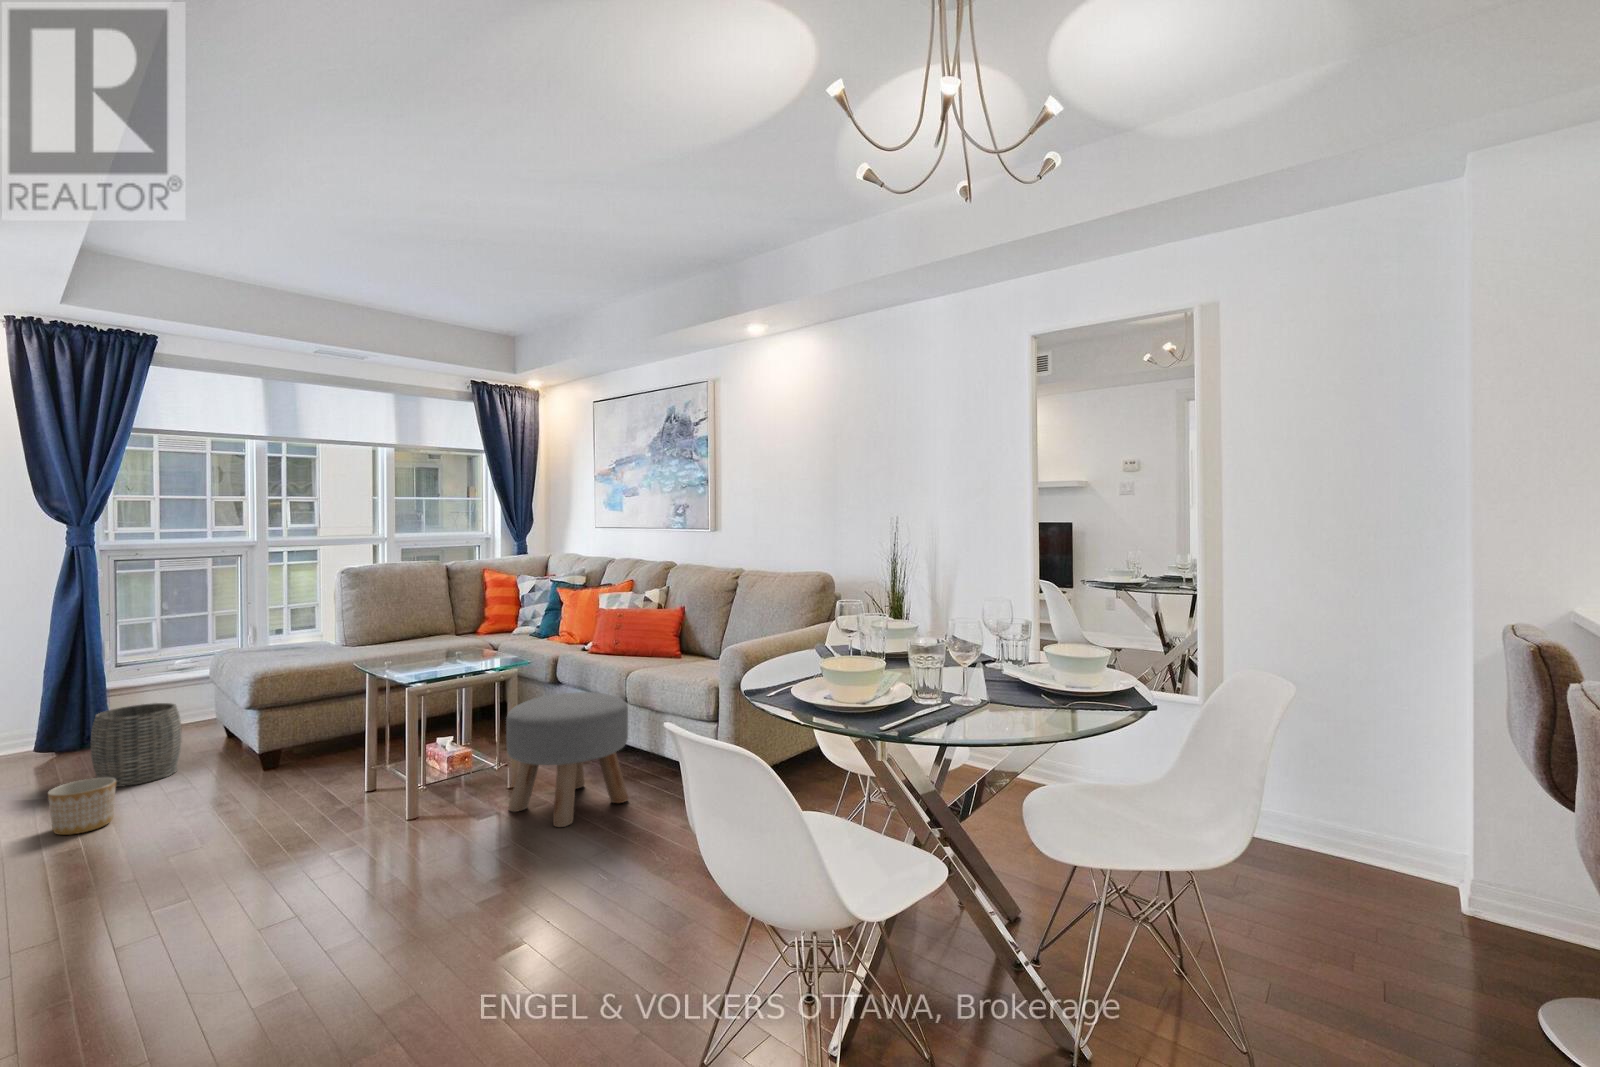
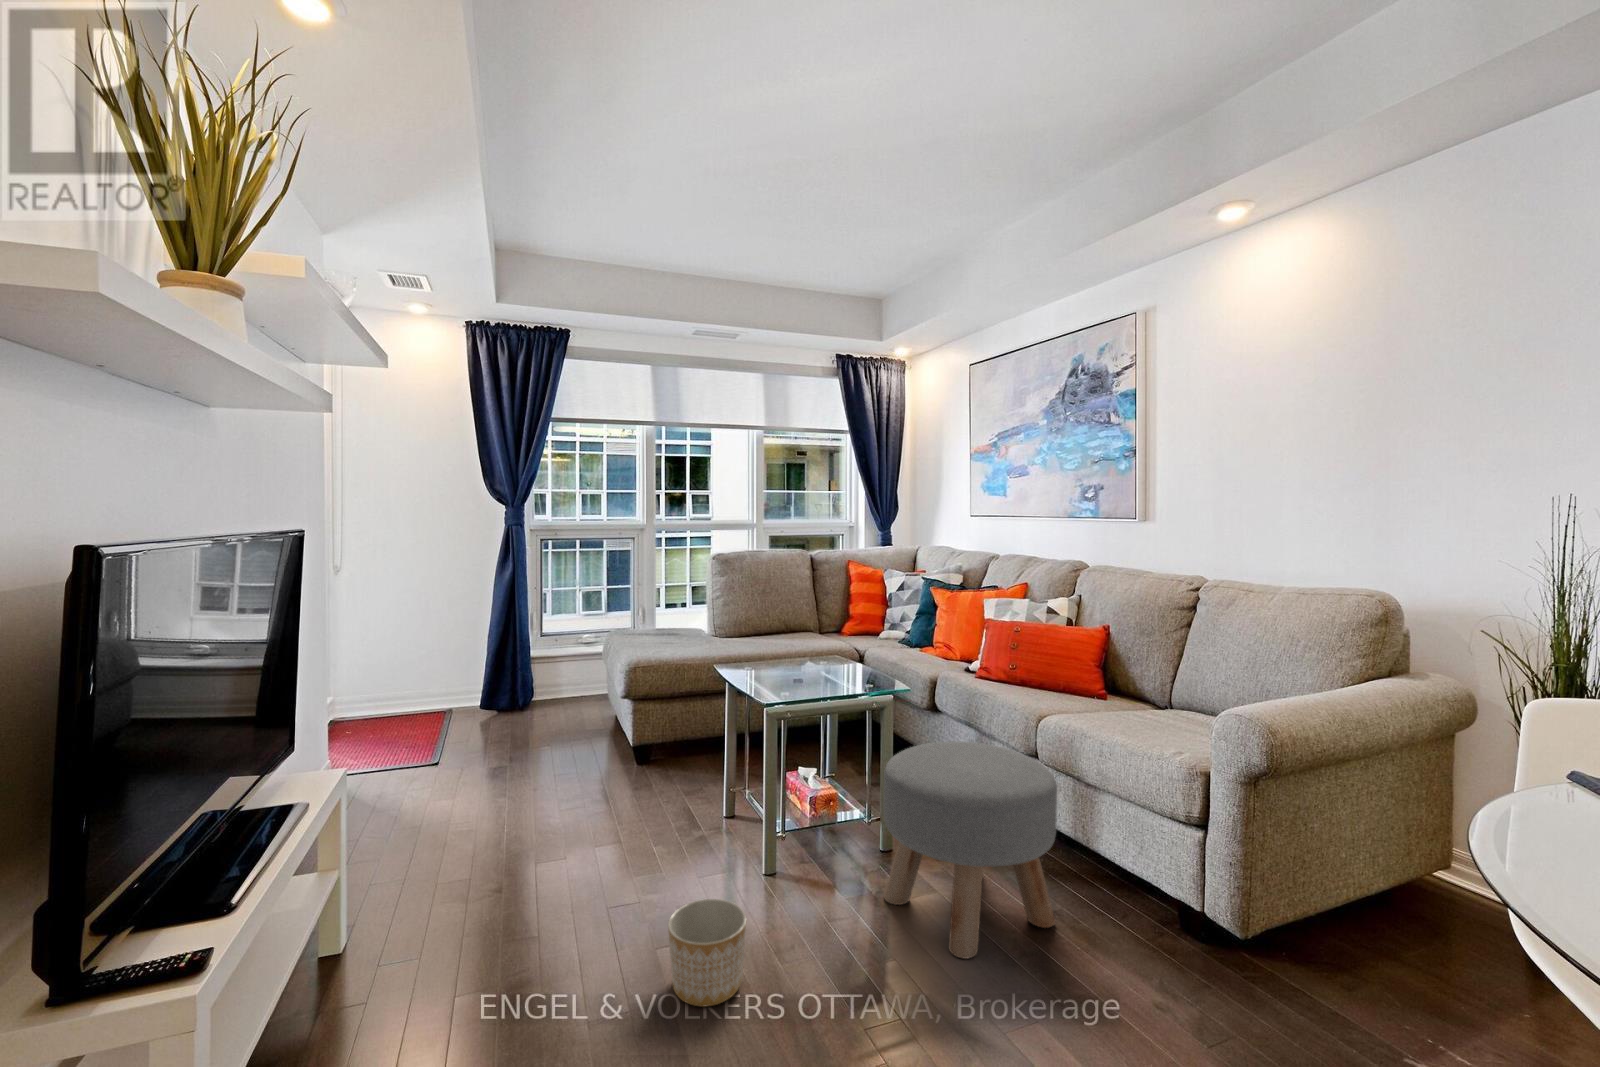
woven basket: present [91,703,182,787] -> none [501,682,571,764]
planter: present [48,777,116,835] -> present [668,899,746,1007]

